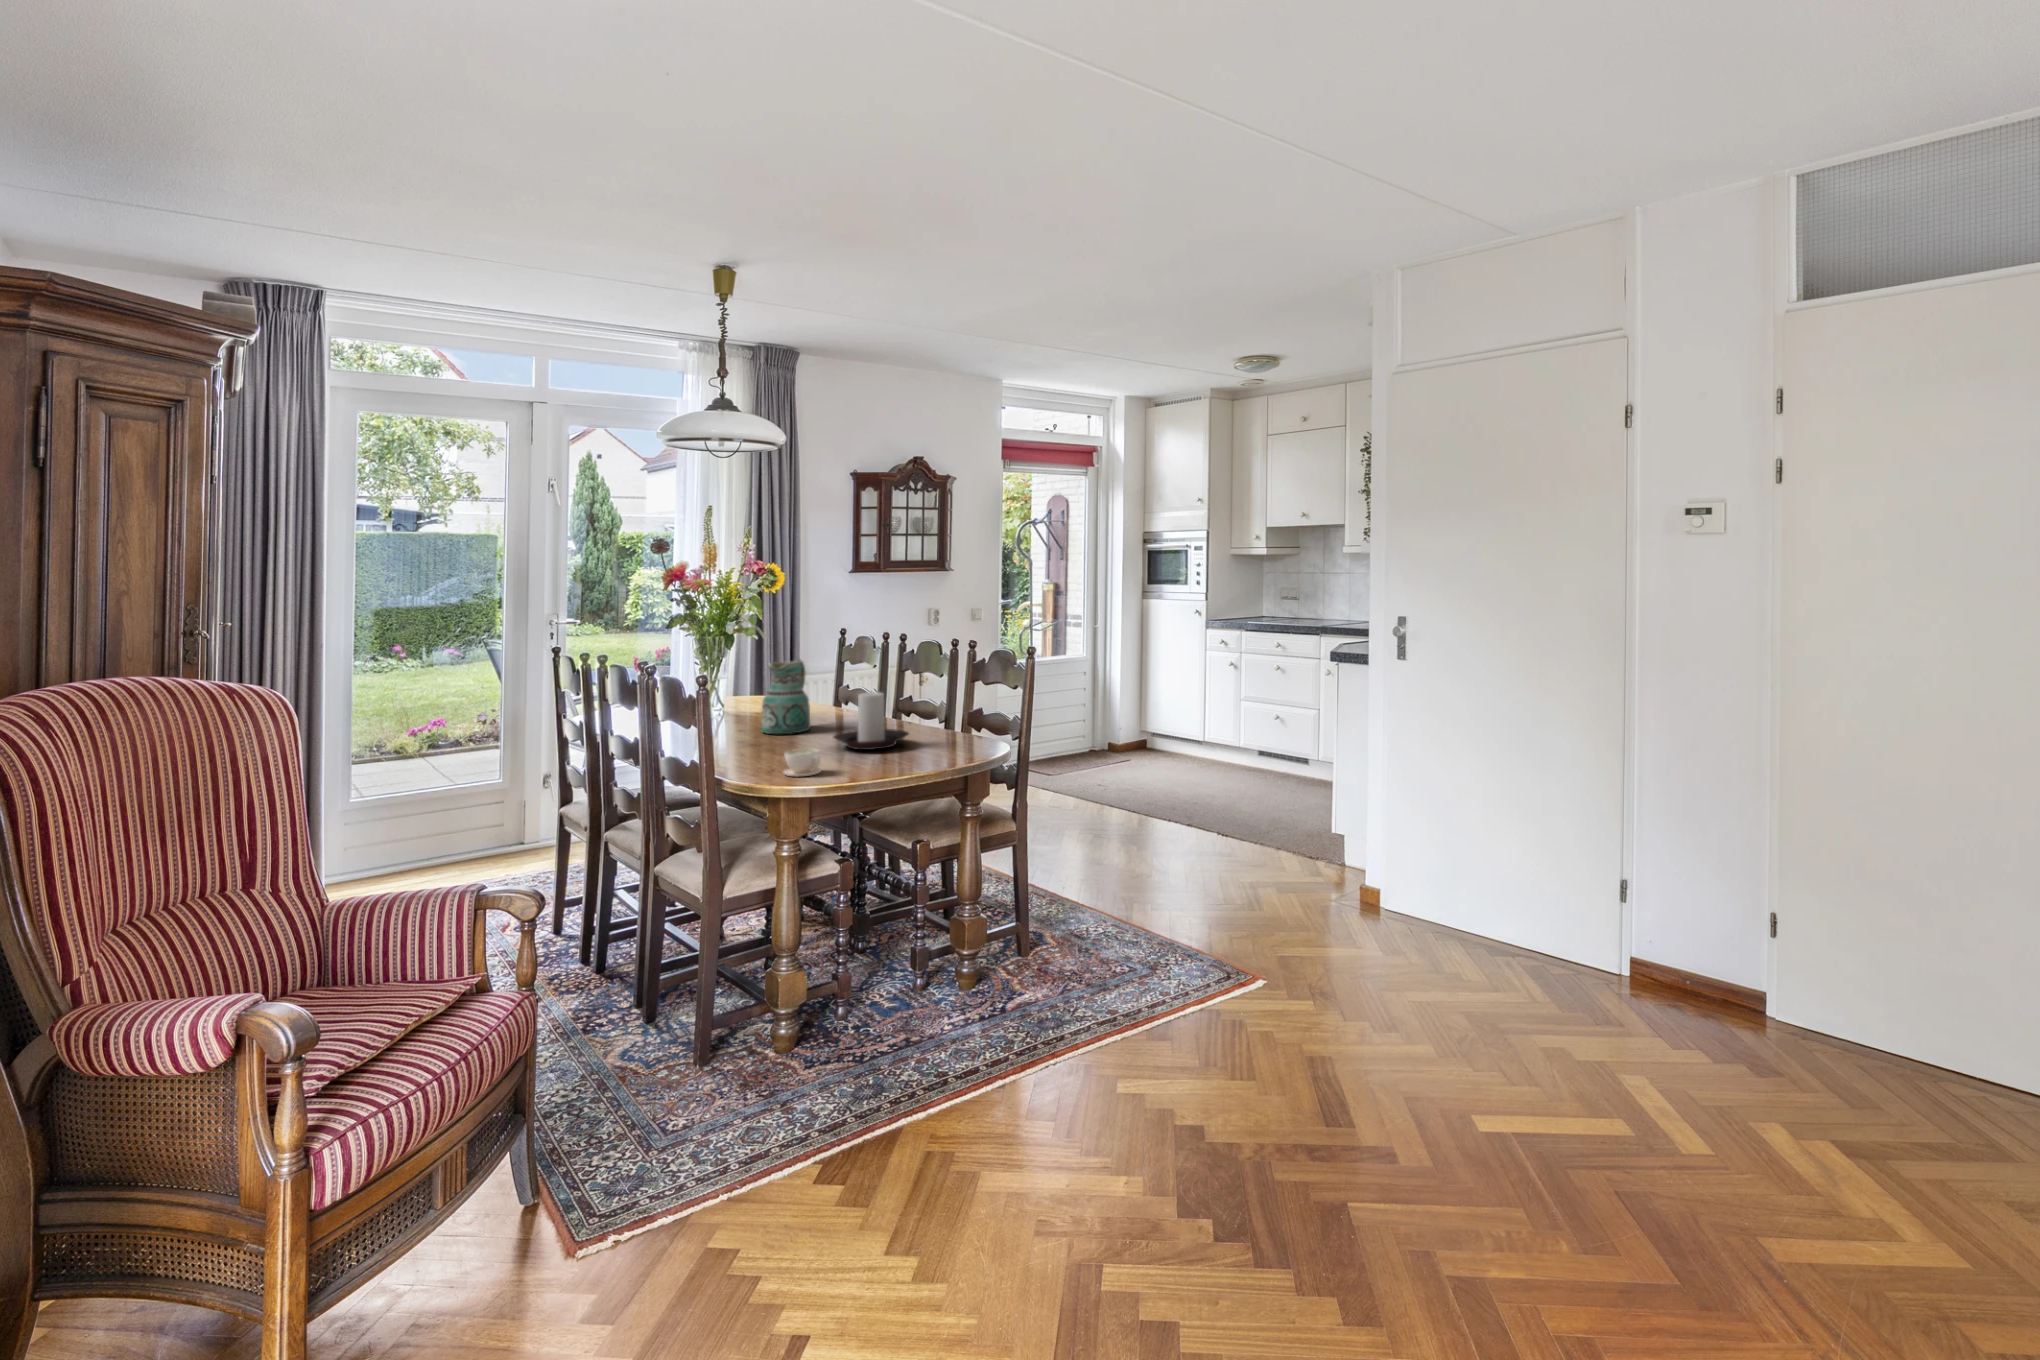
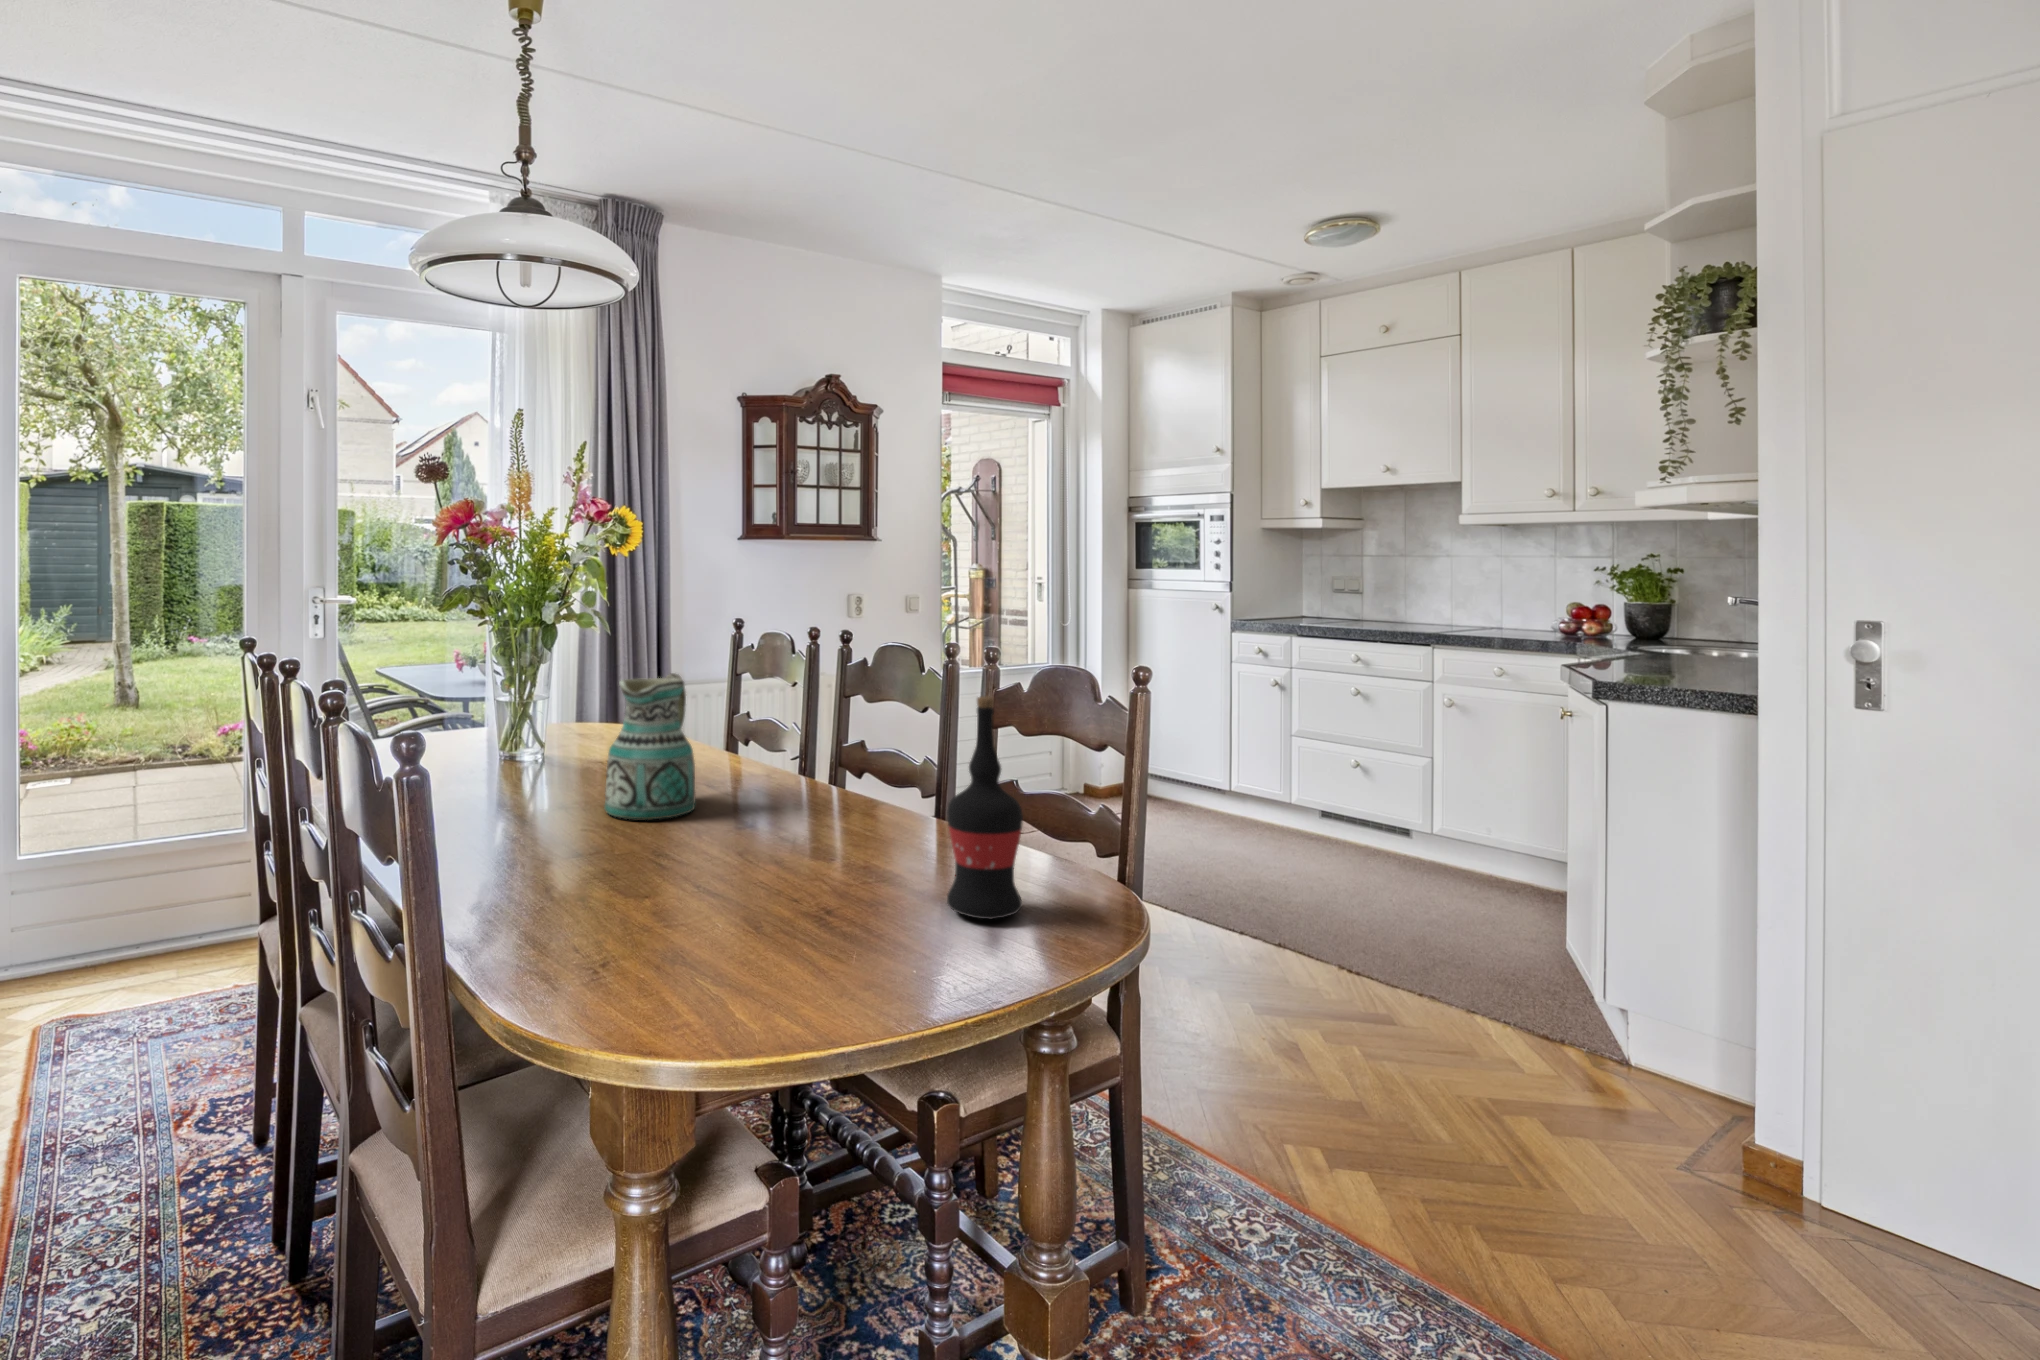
wine bottle: none [918,662,952,759] -> present [947,696,1023,919]
candle holder: present [834,692,909,750] -> none [748,747,906,878]
coffee cup: present [784,748,821,777] -> none [652,894,740,974]

